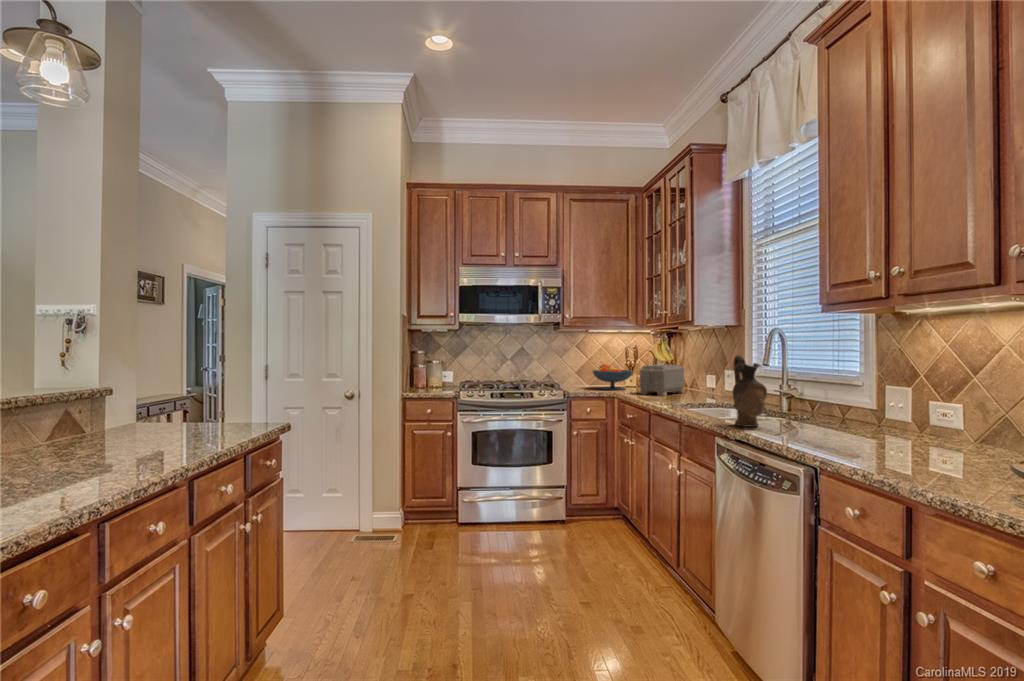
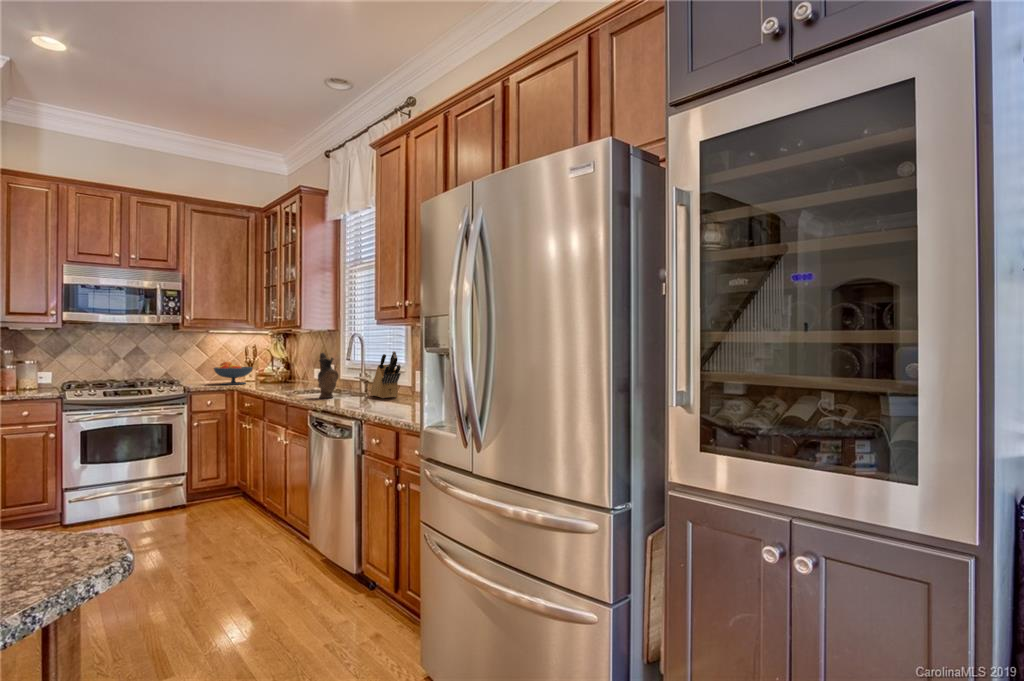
knife block: none [821,354,900,437] -> present [371,351,401,398]
toaster: present [640,364,685,396] -> none [258,361,298,387]

